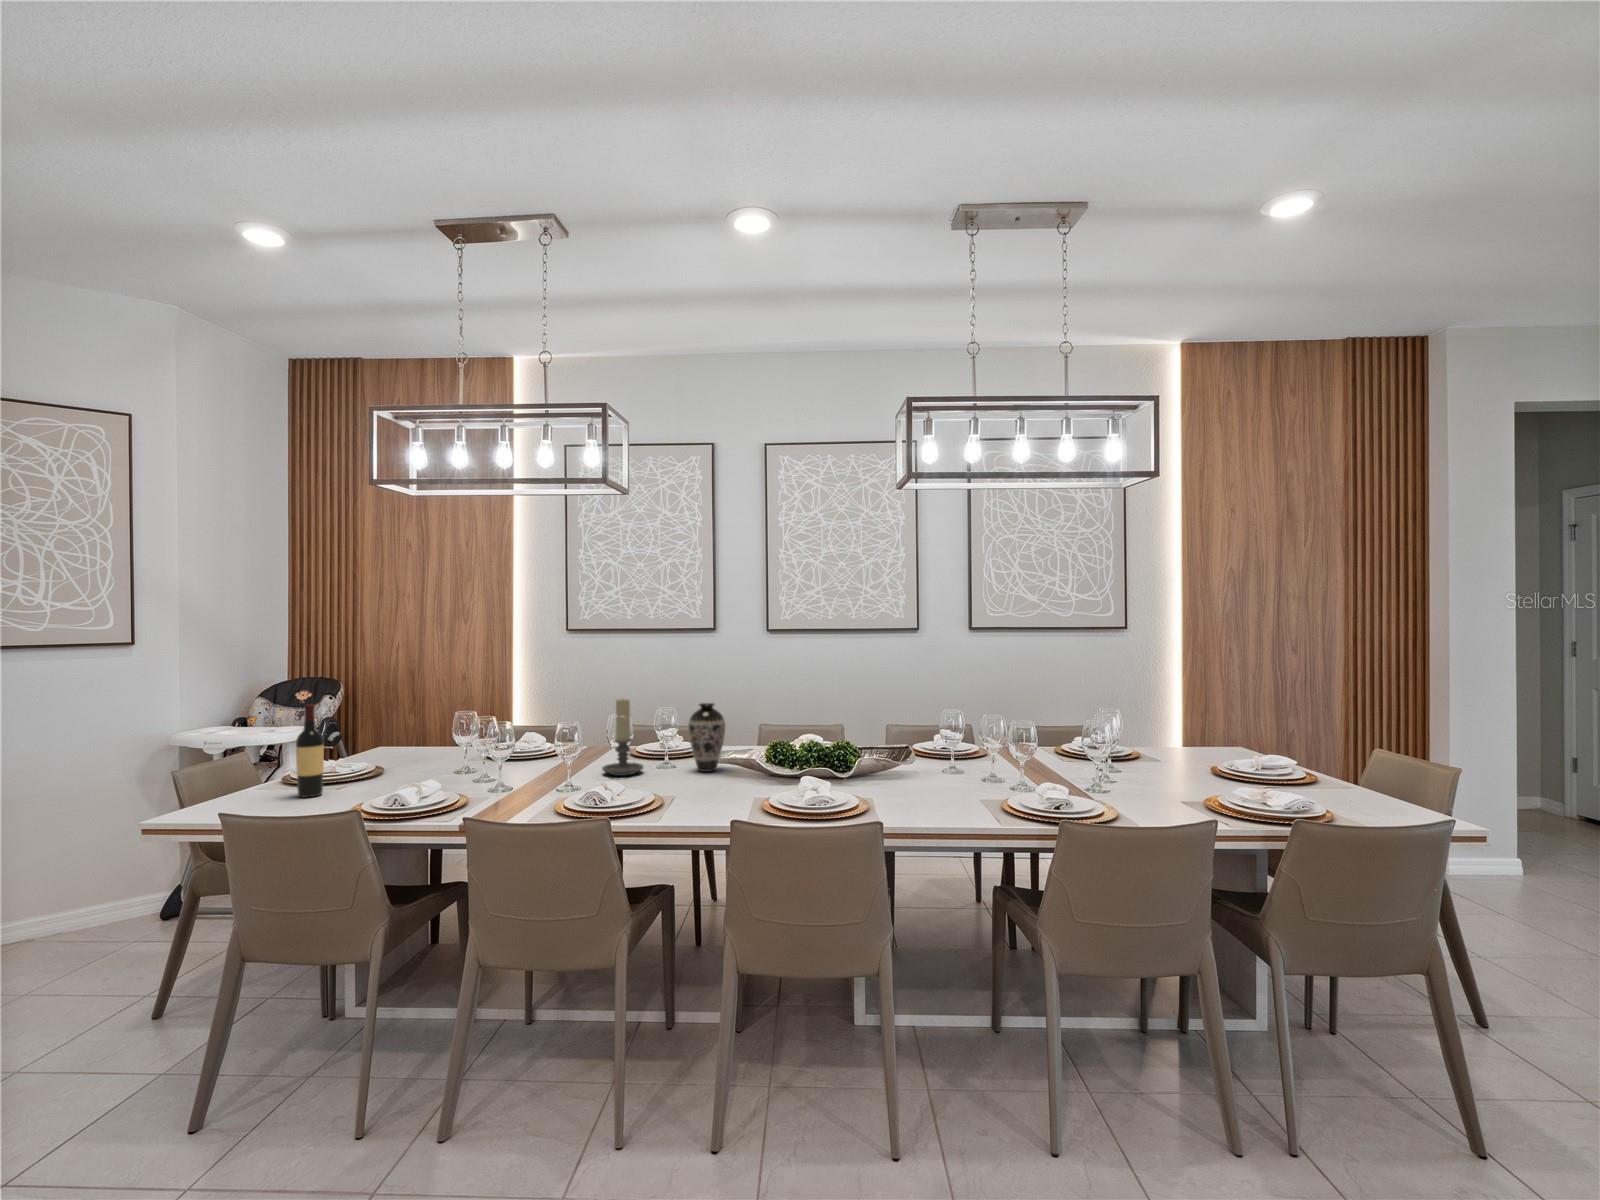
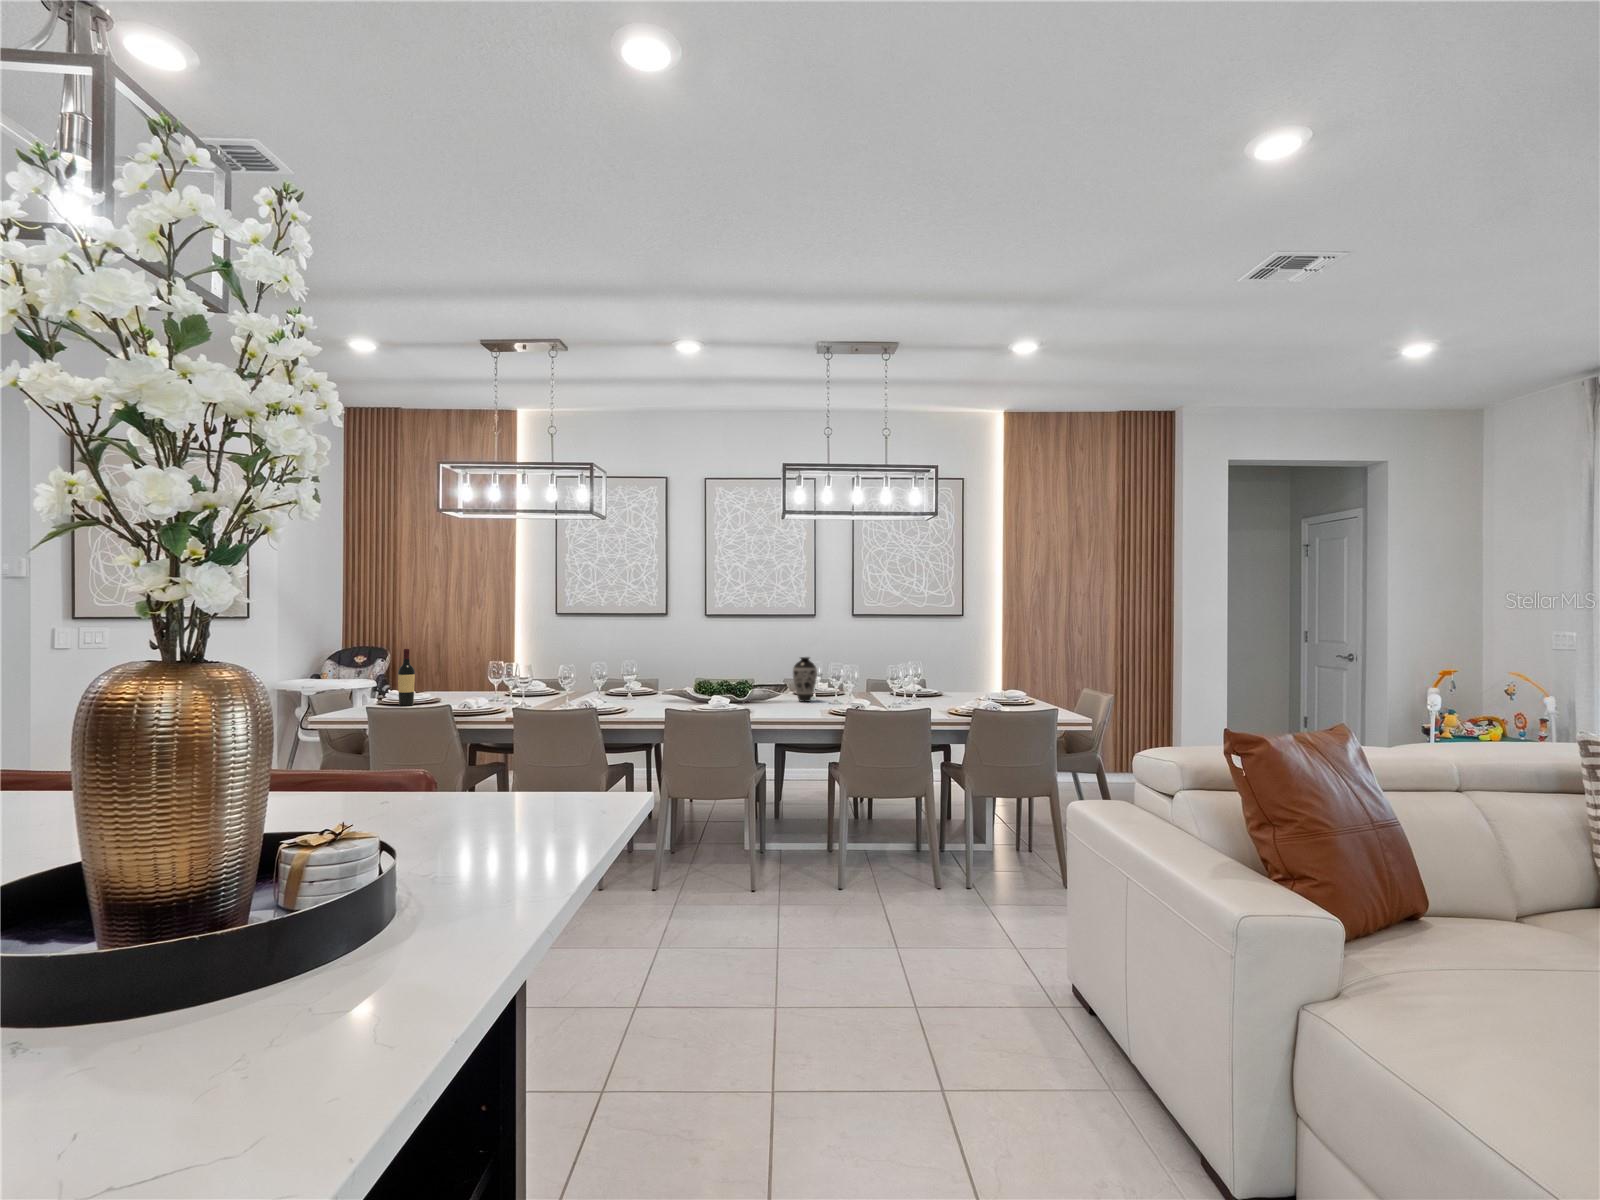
candle holder: present [602,699,643,776] -> none [587,651,614,700]
decorative vase: present [688,703,725,772] -> present [793,657,817,702]

